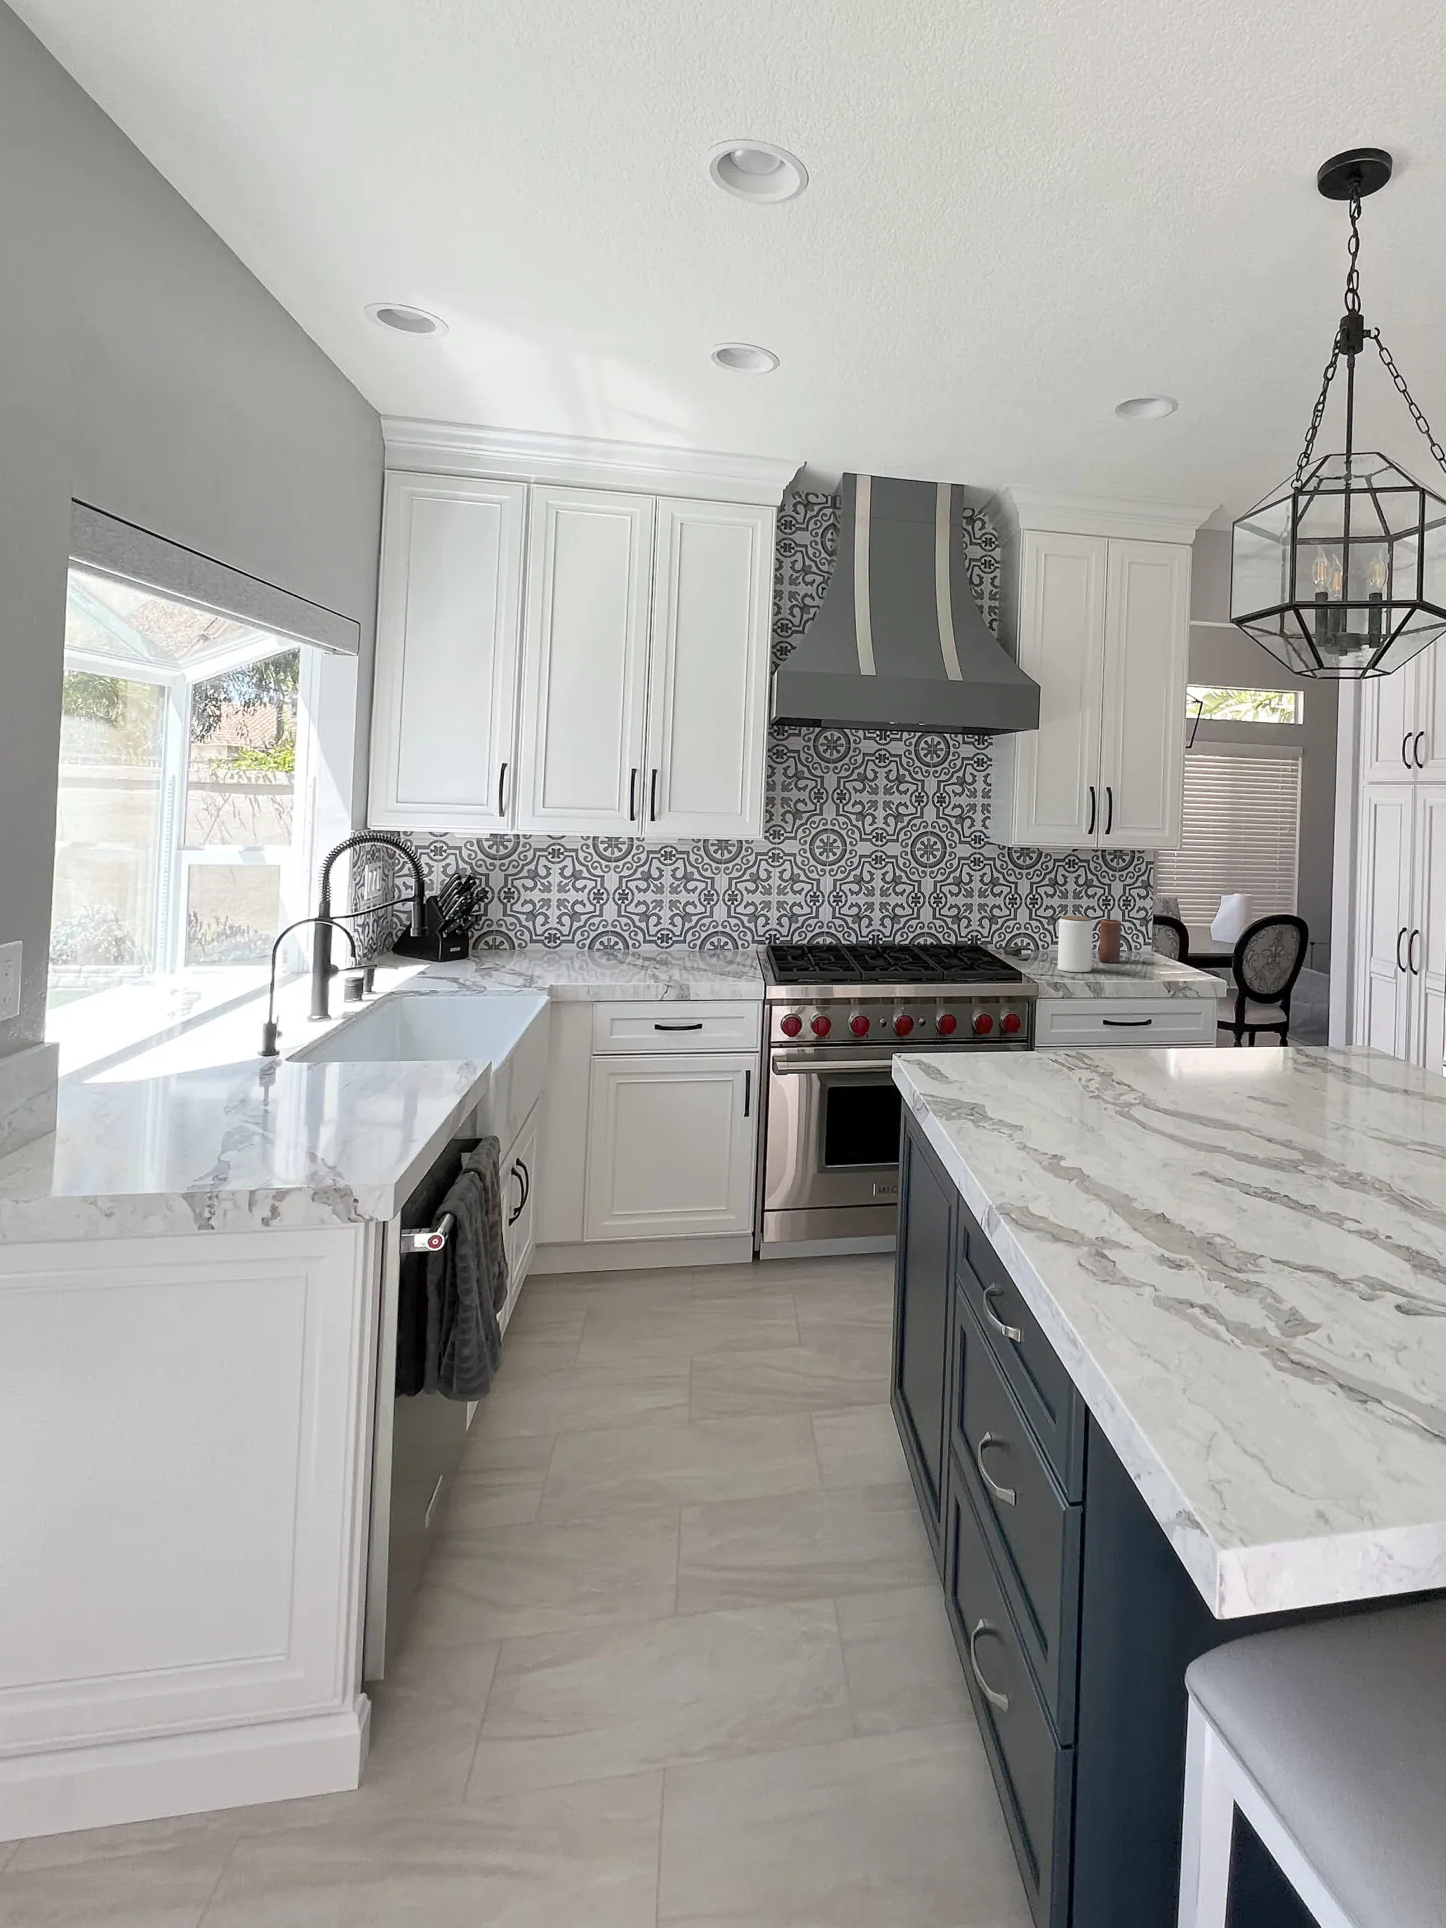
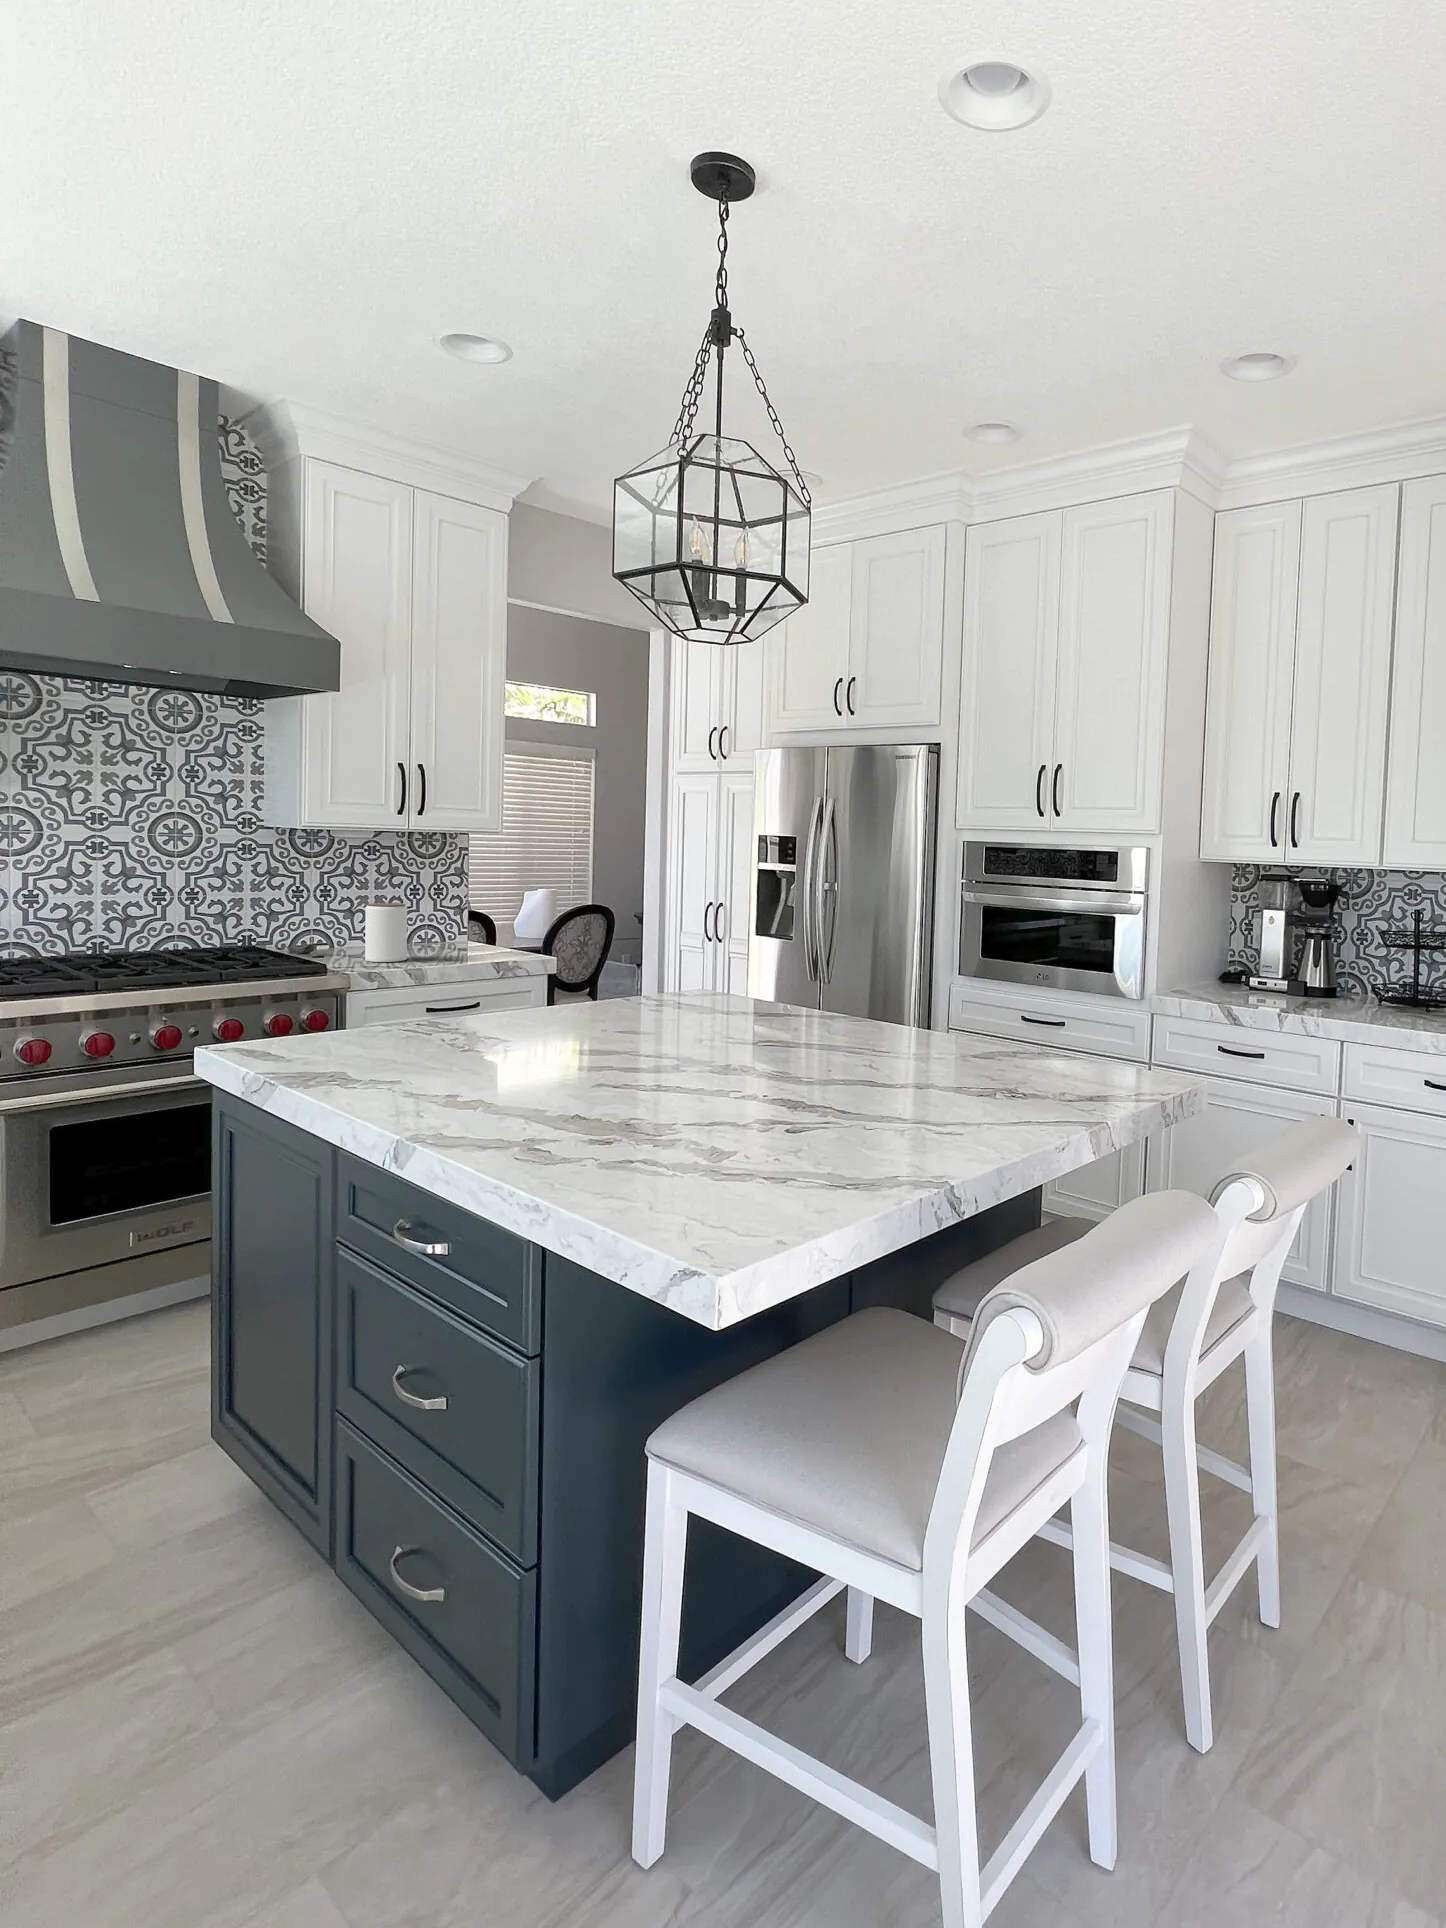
candle: present [1099,919,1121,963] -> none [411,906,436,951]

